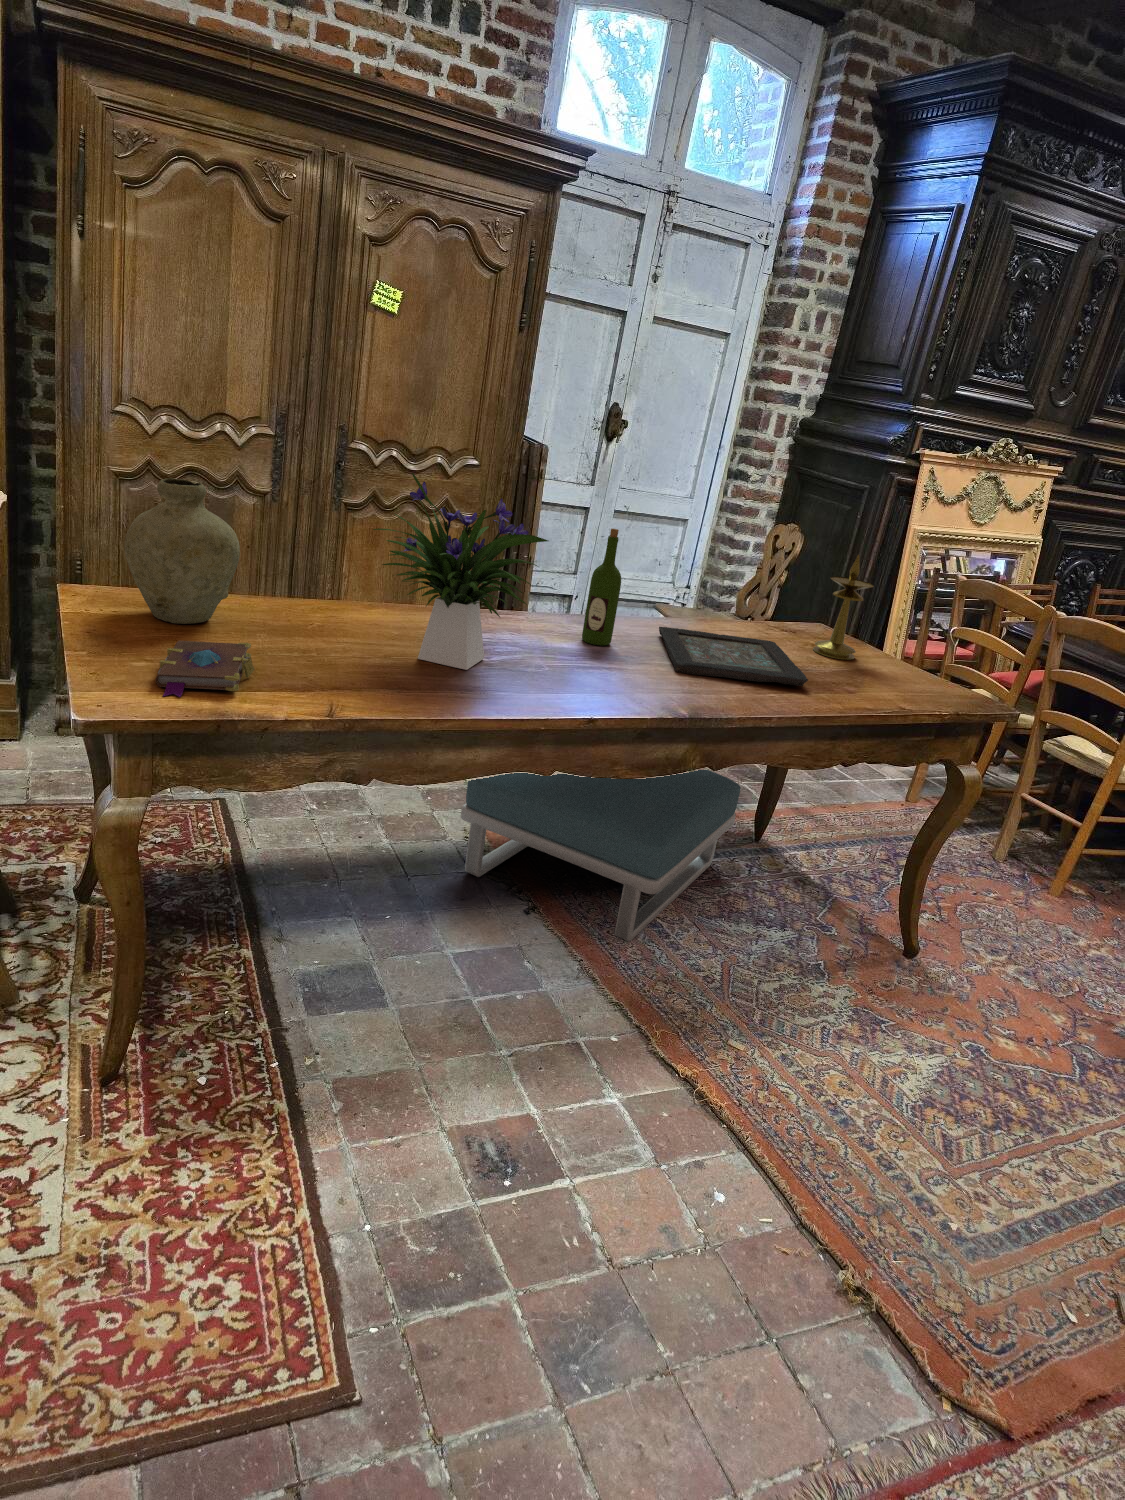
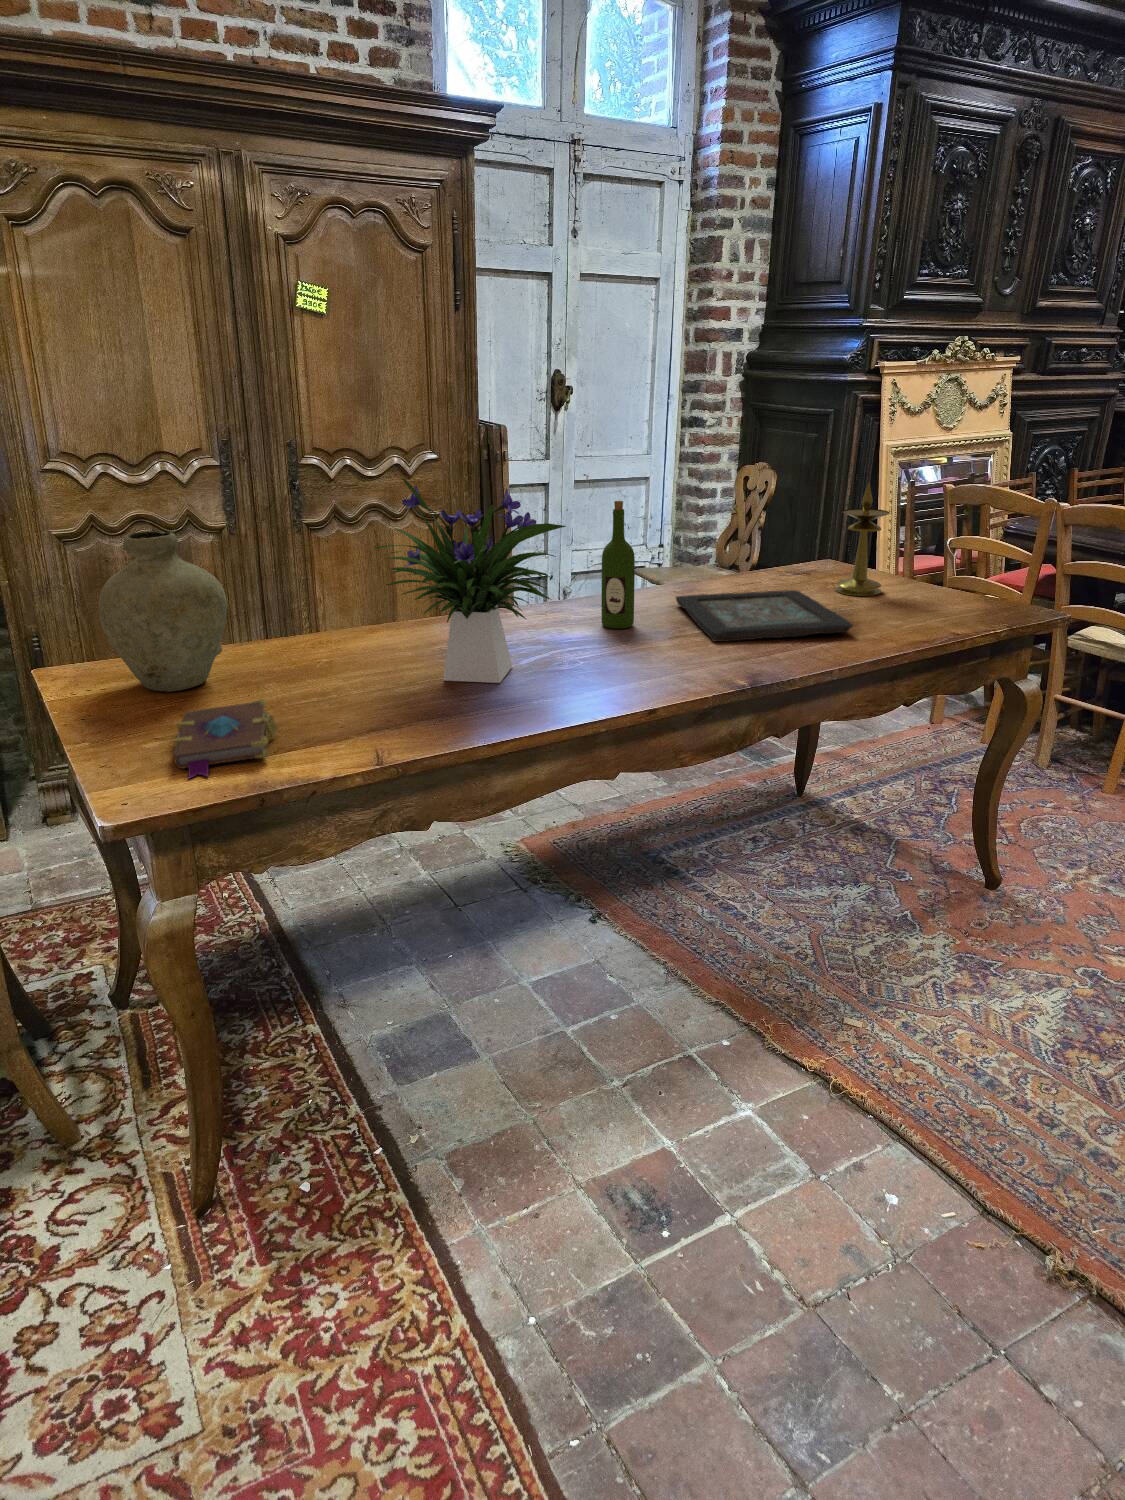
footstool: present [461,770,741,941] -> none [502,719,784,934]

